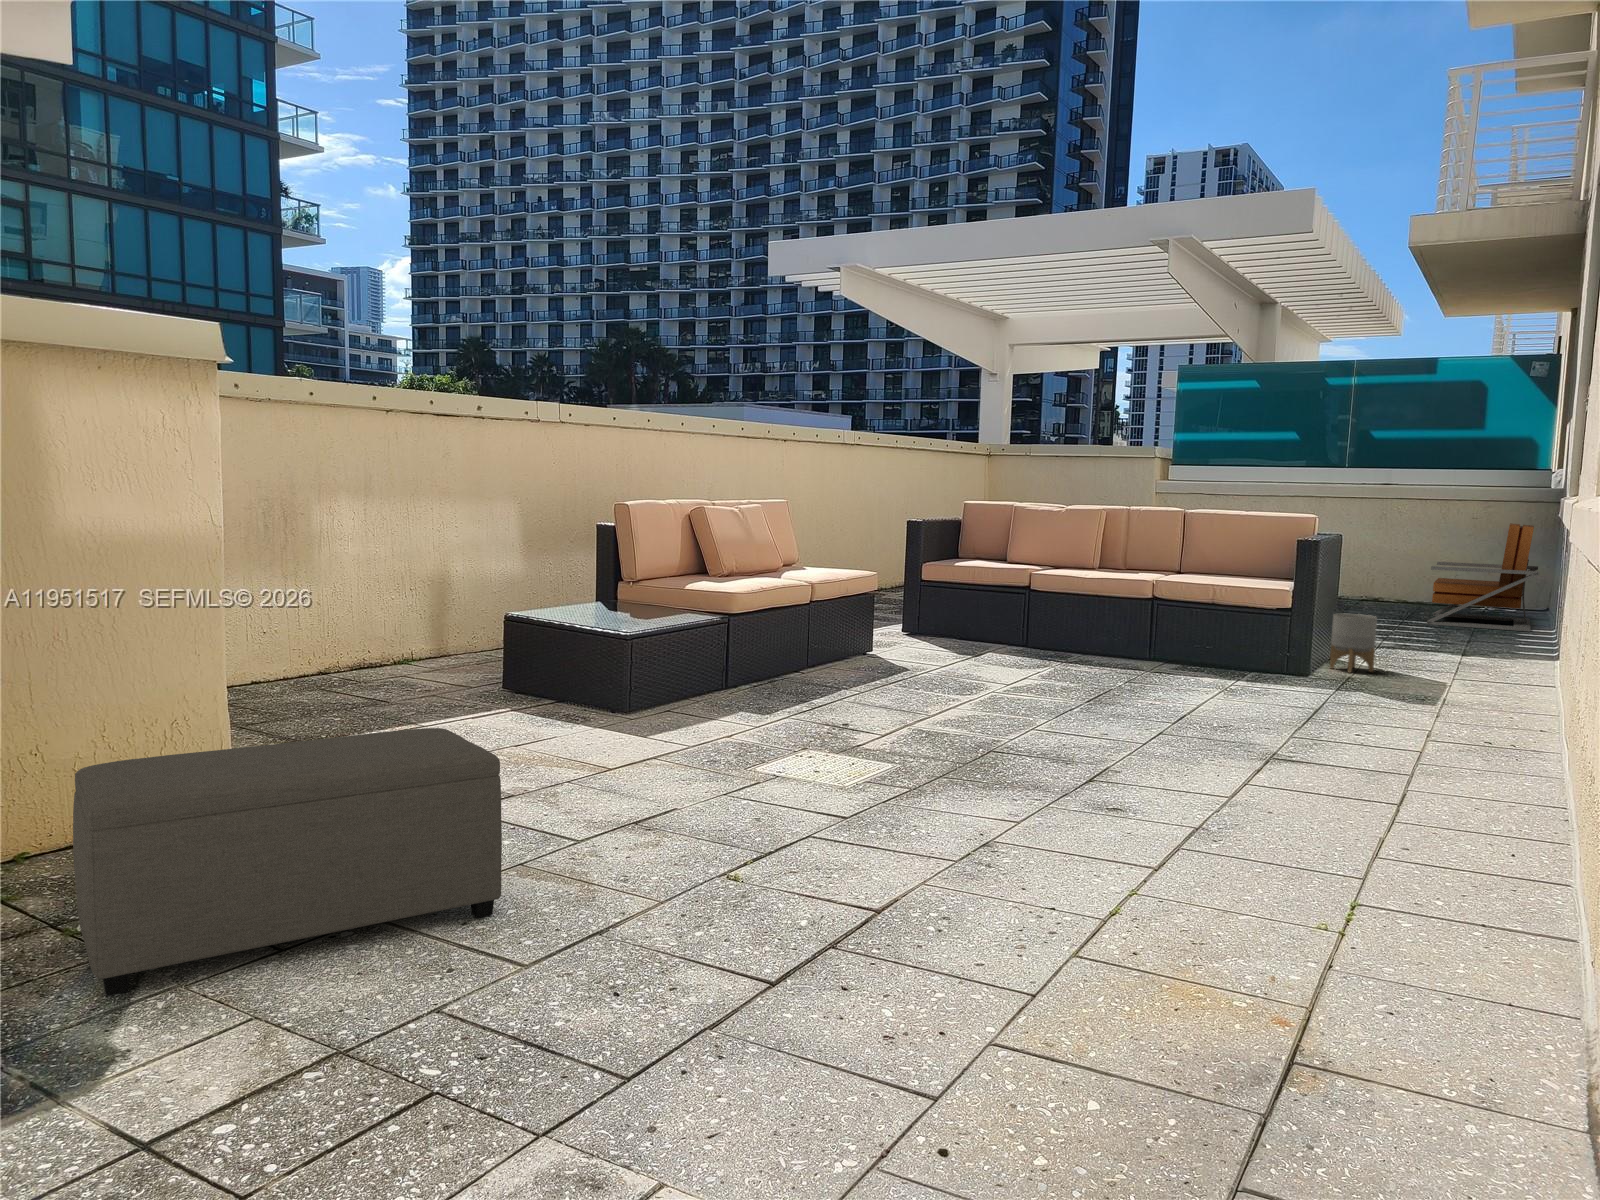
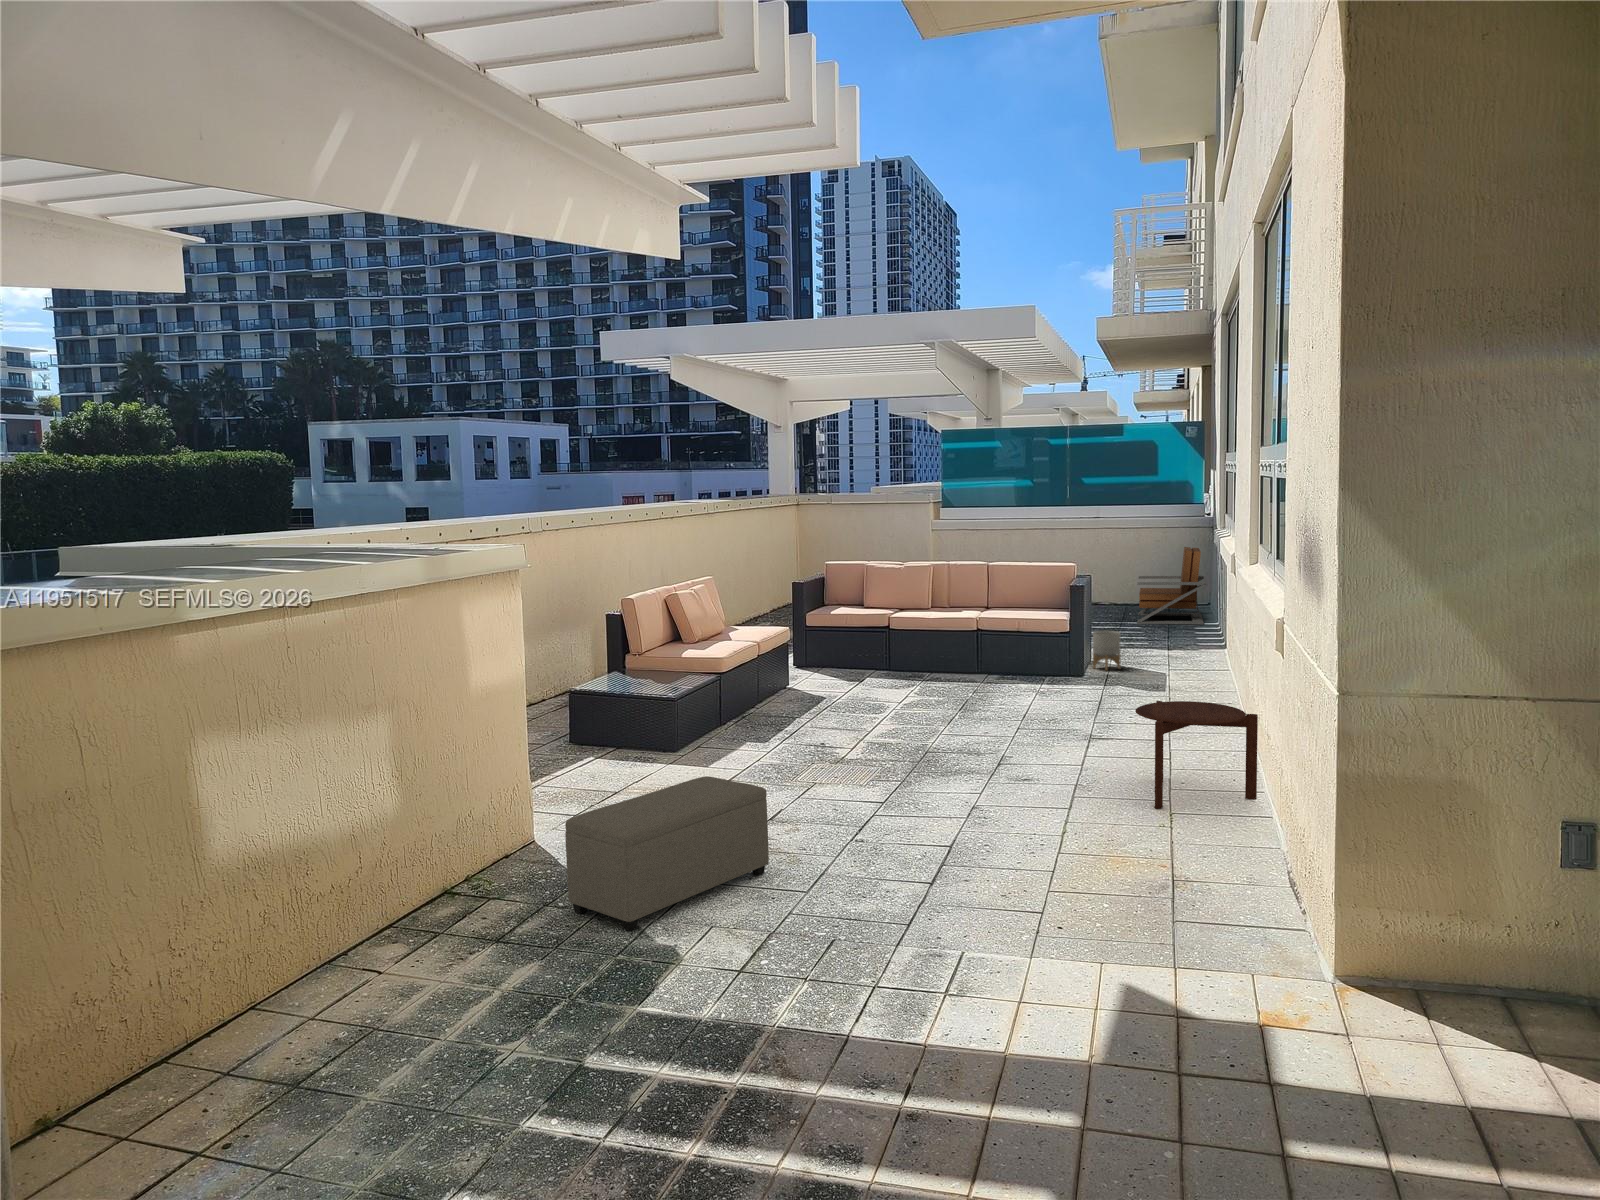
side table: none [1312,692,1569,899] -> present [1135,701,1258,809]

